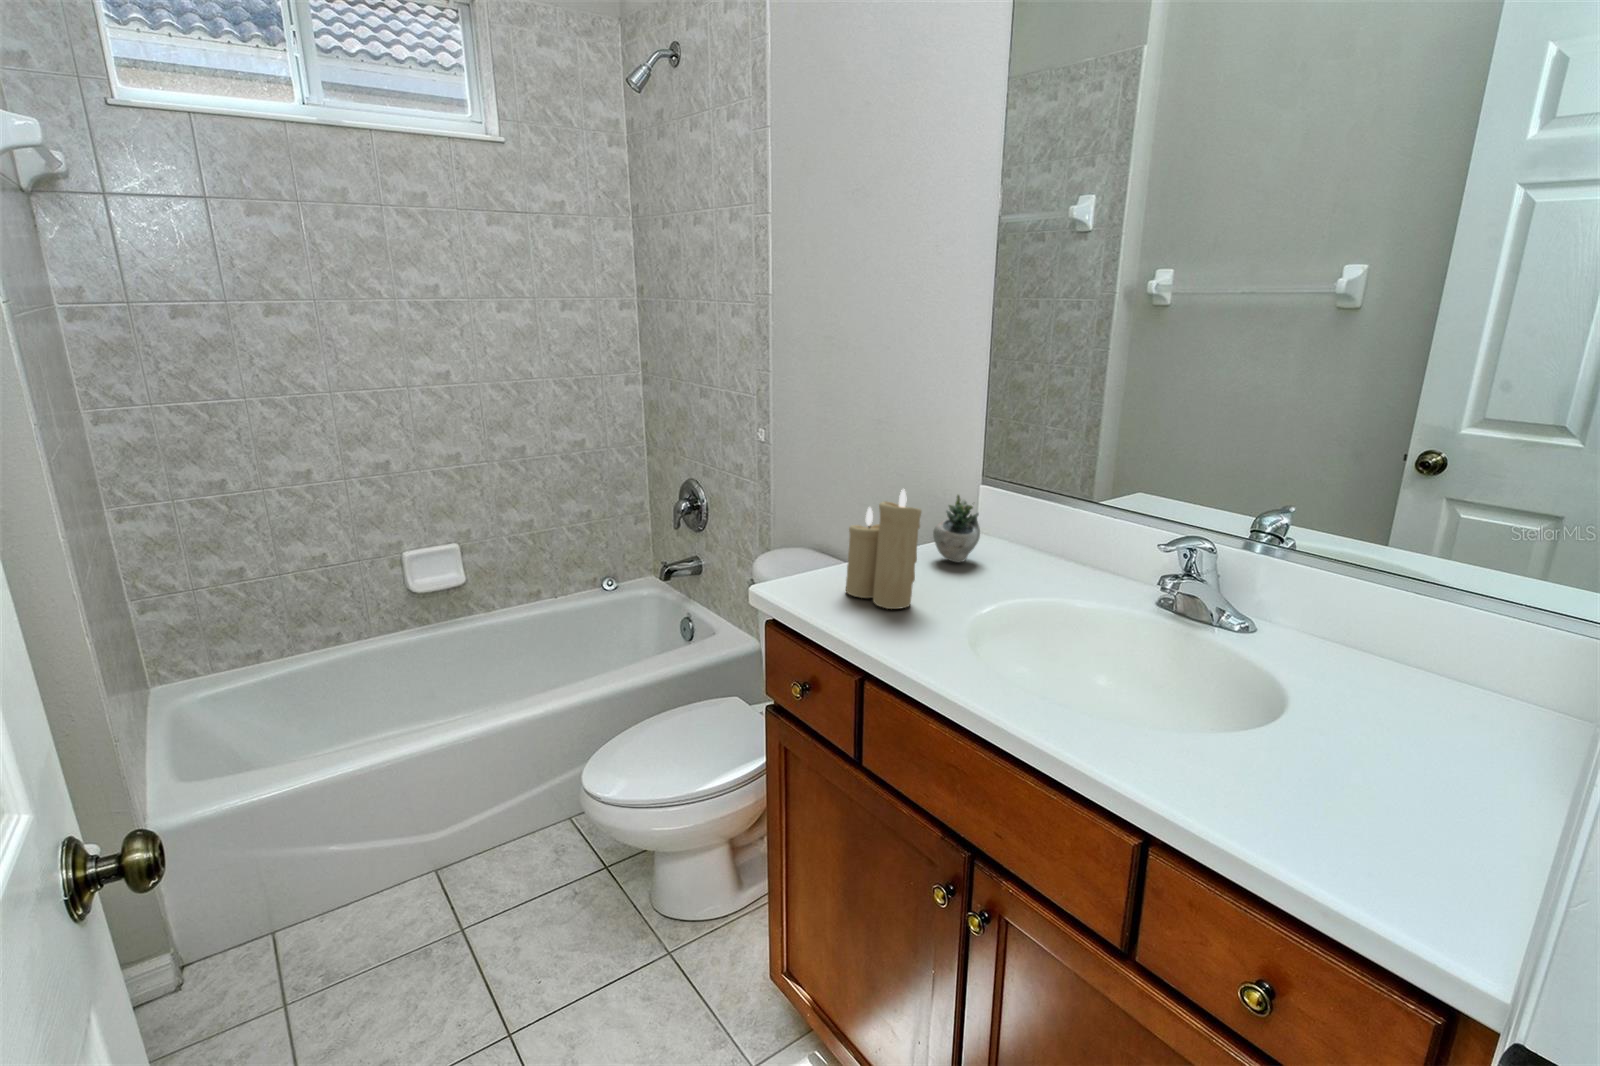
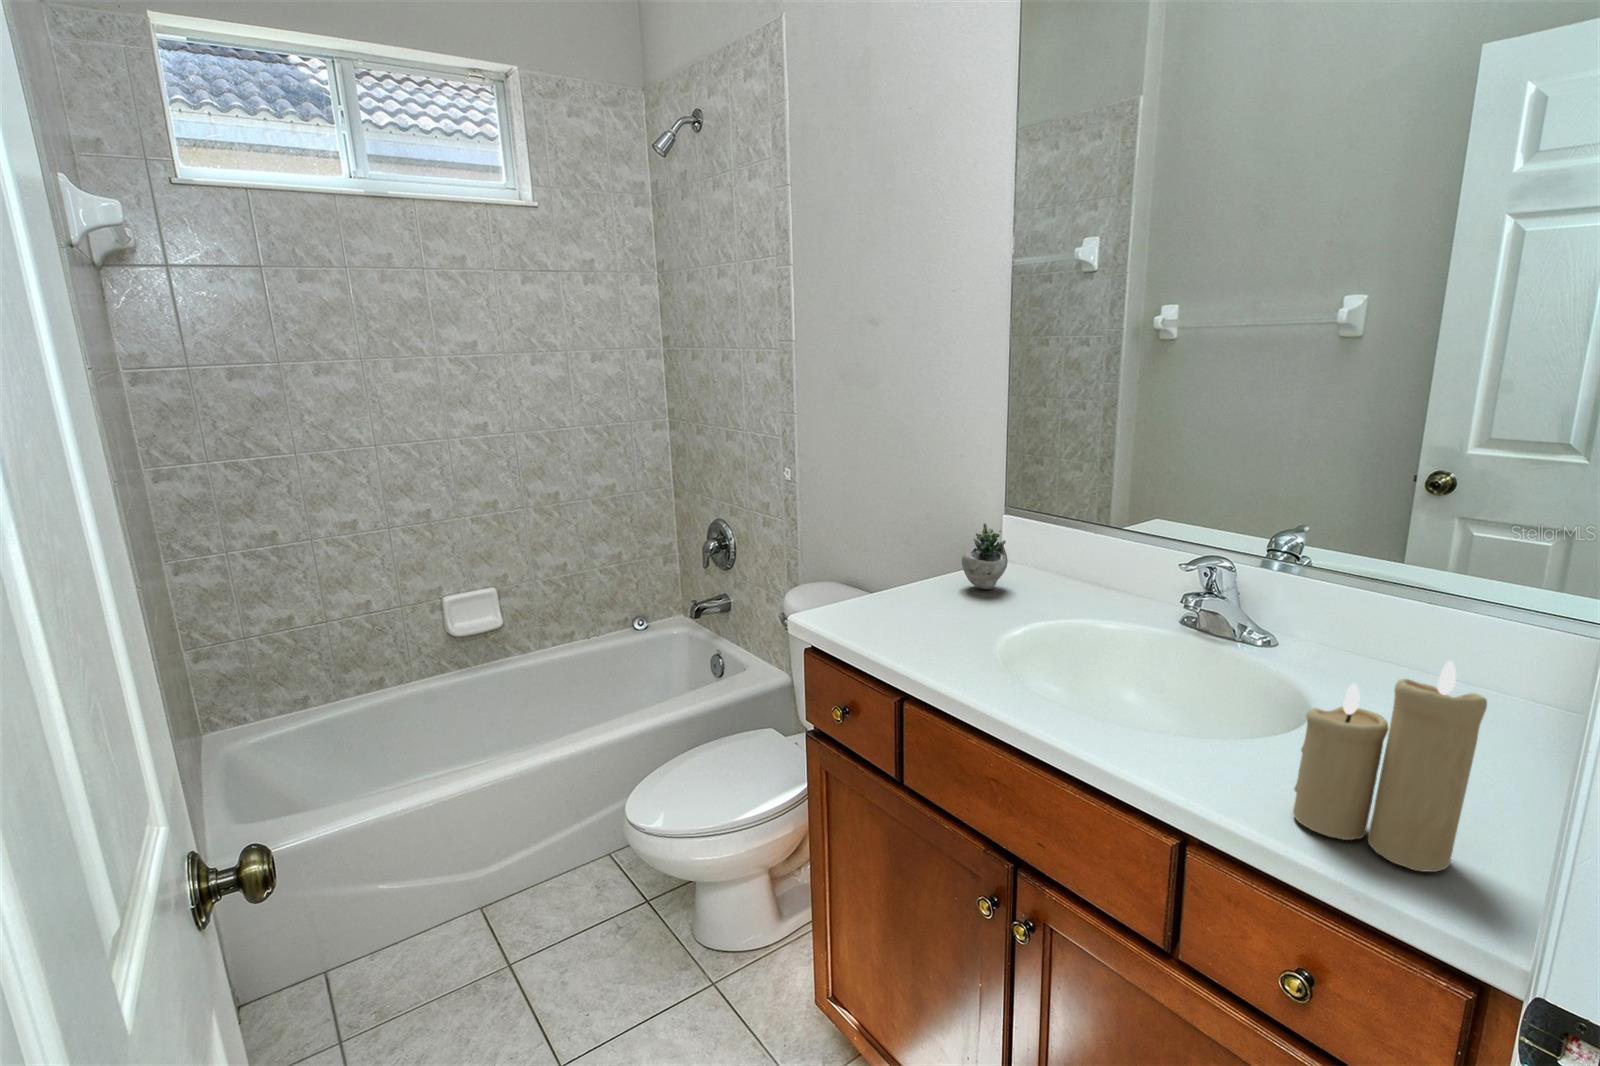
candle: present [846,489,921,609] -> present [1293,661,1487,872]

